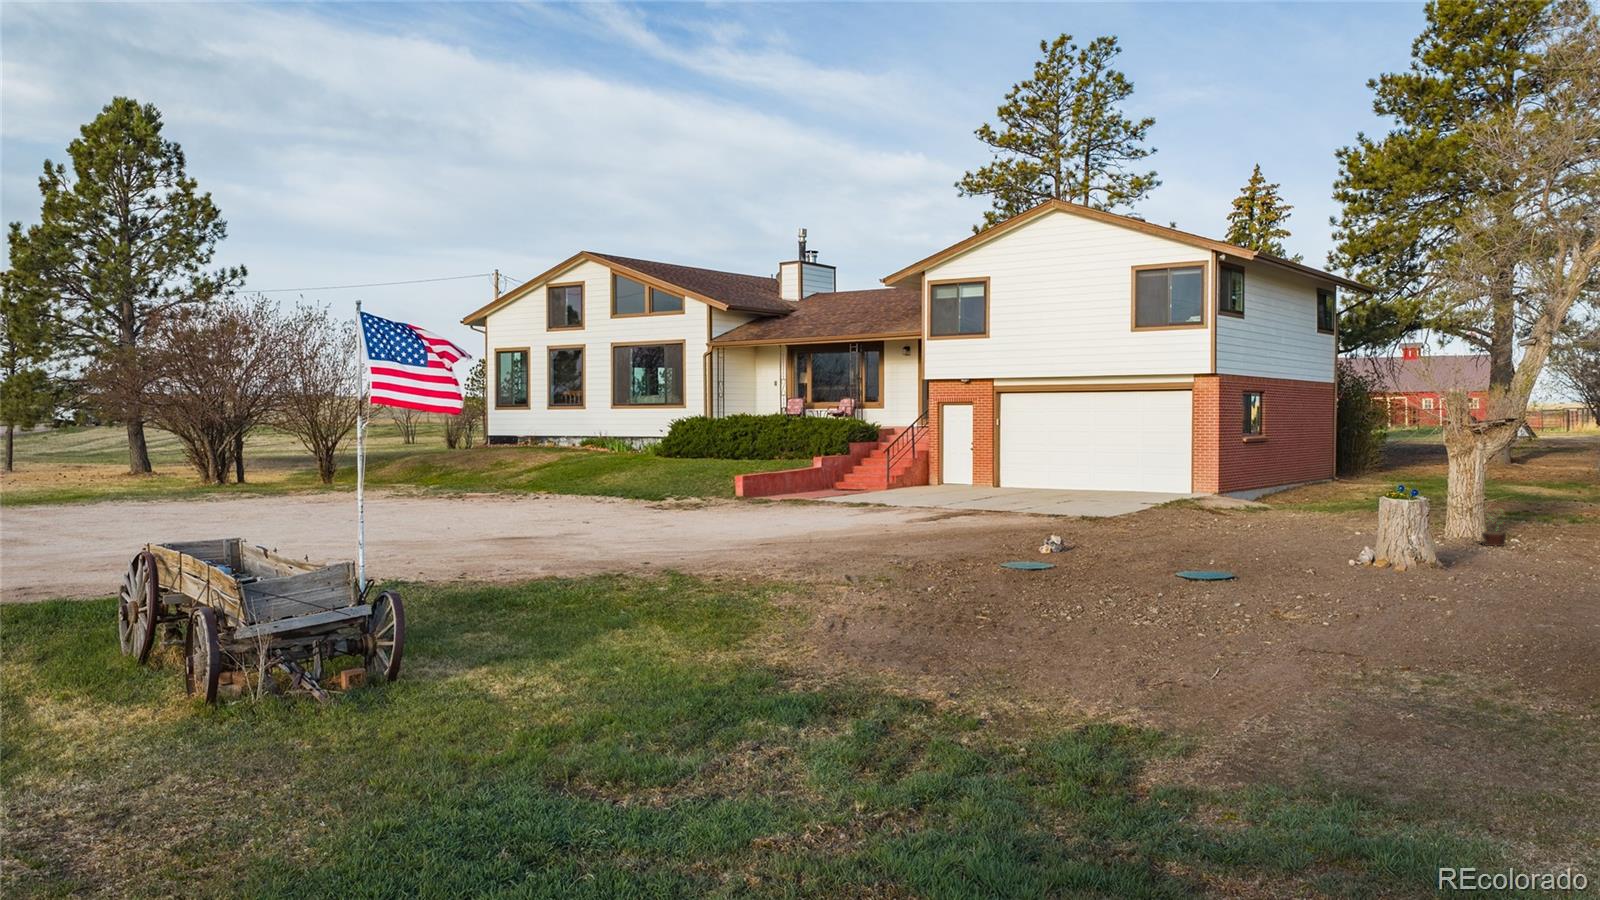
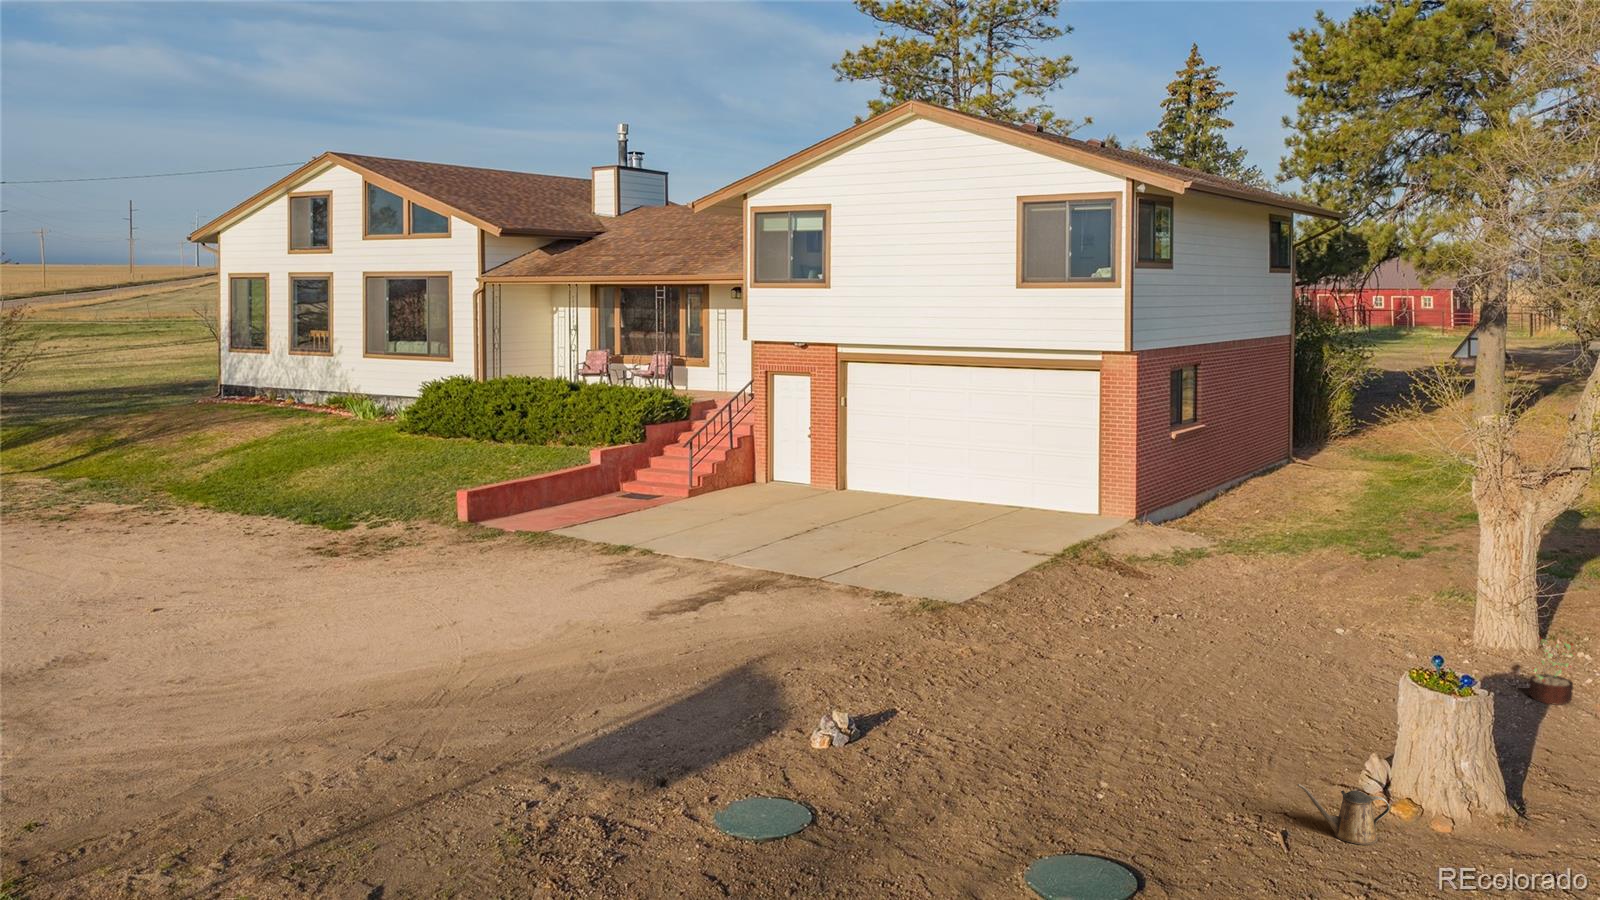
watering can: none [1325,546,1377,576] -> present [1298,784,1390,845]

